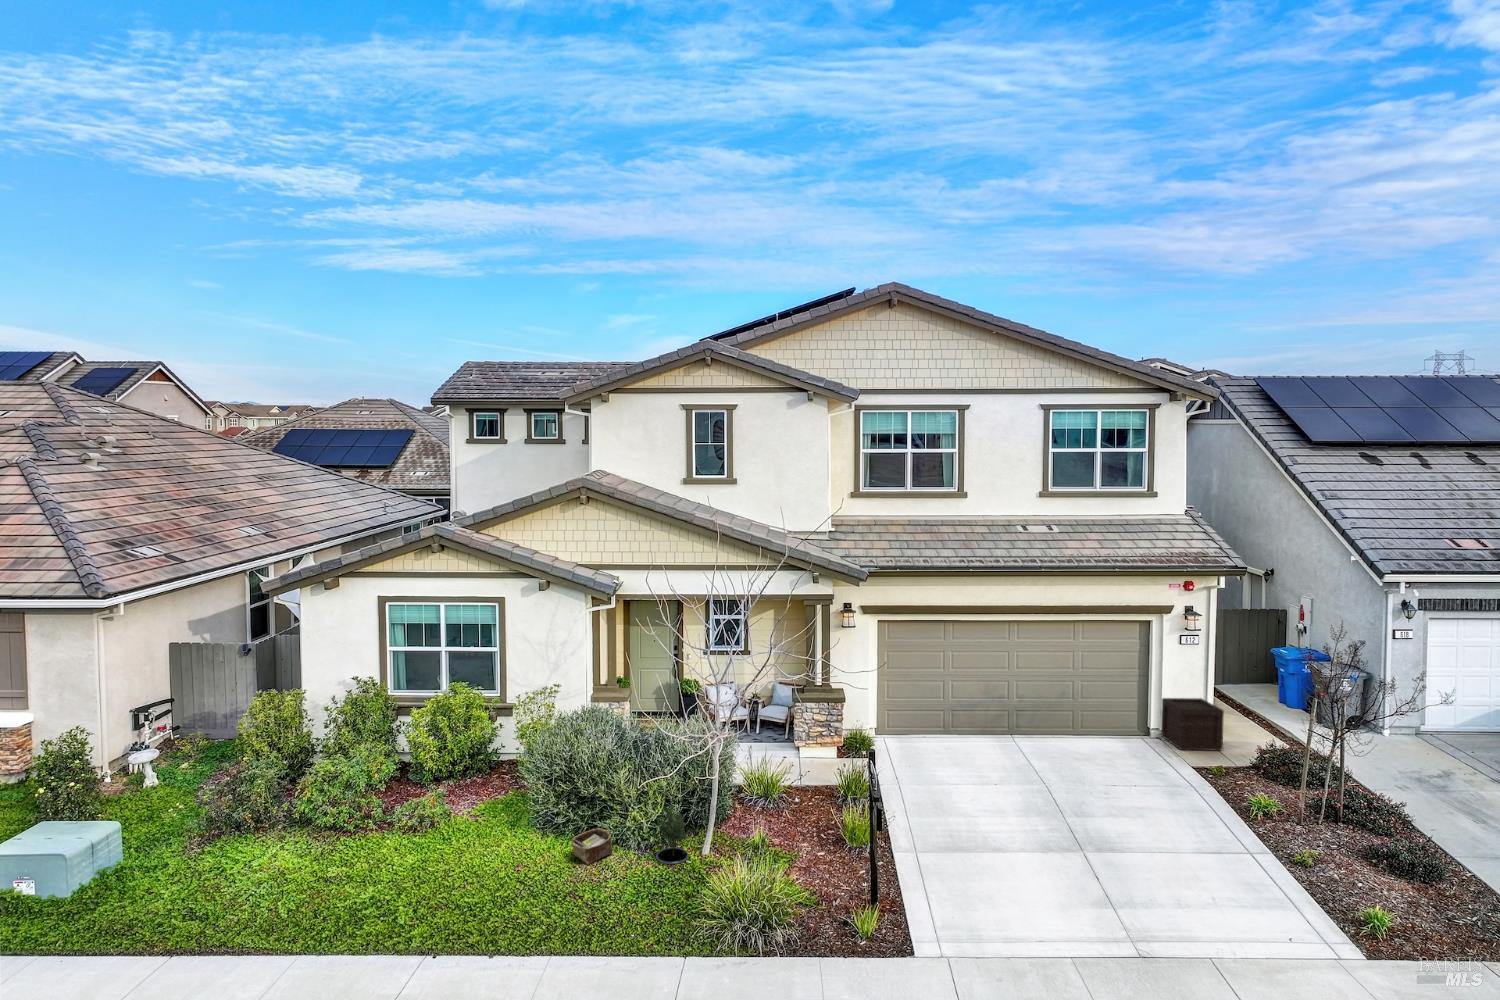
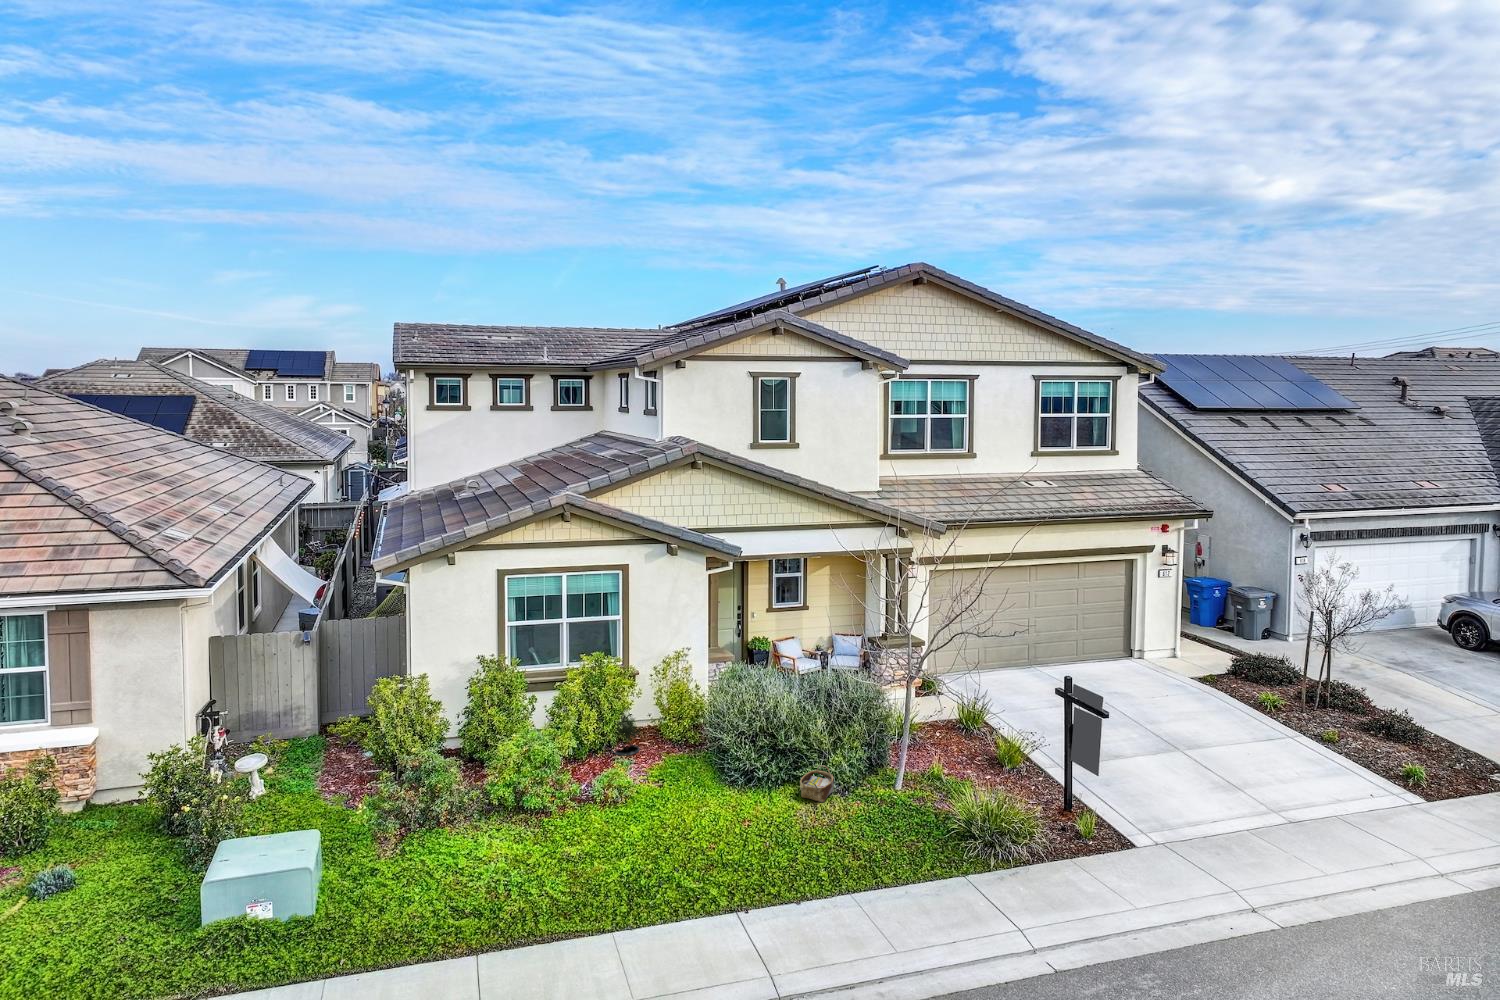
wooden crate: present [1161,698,1224,751] -> none [1144,621,1198,663]
potted tree: present [656,804,689,864] -> present [613,708,639,755]

